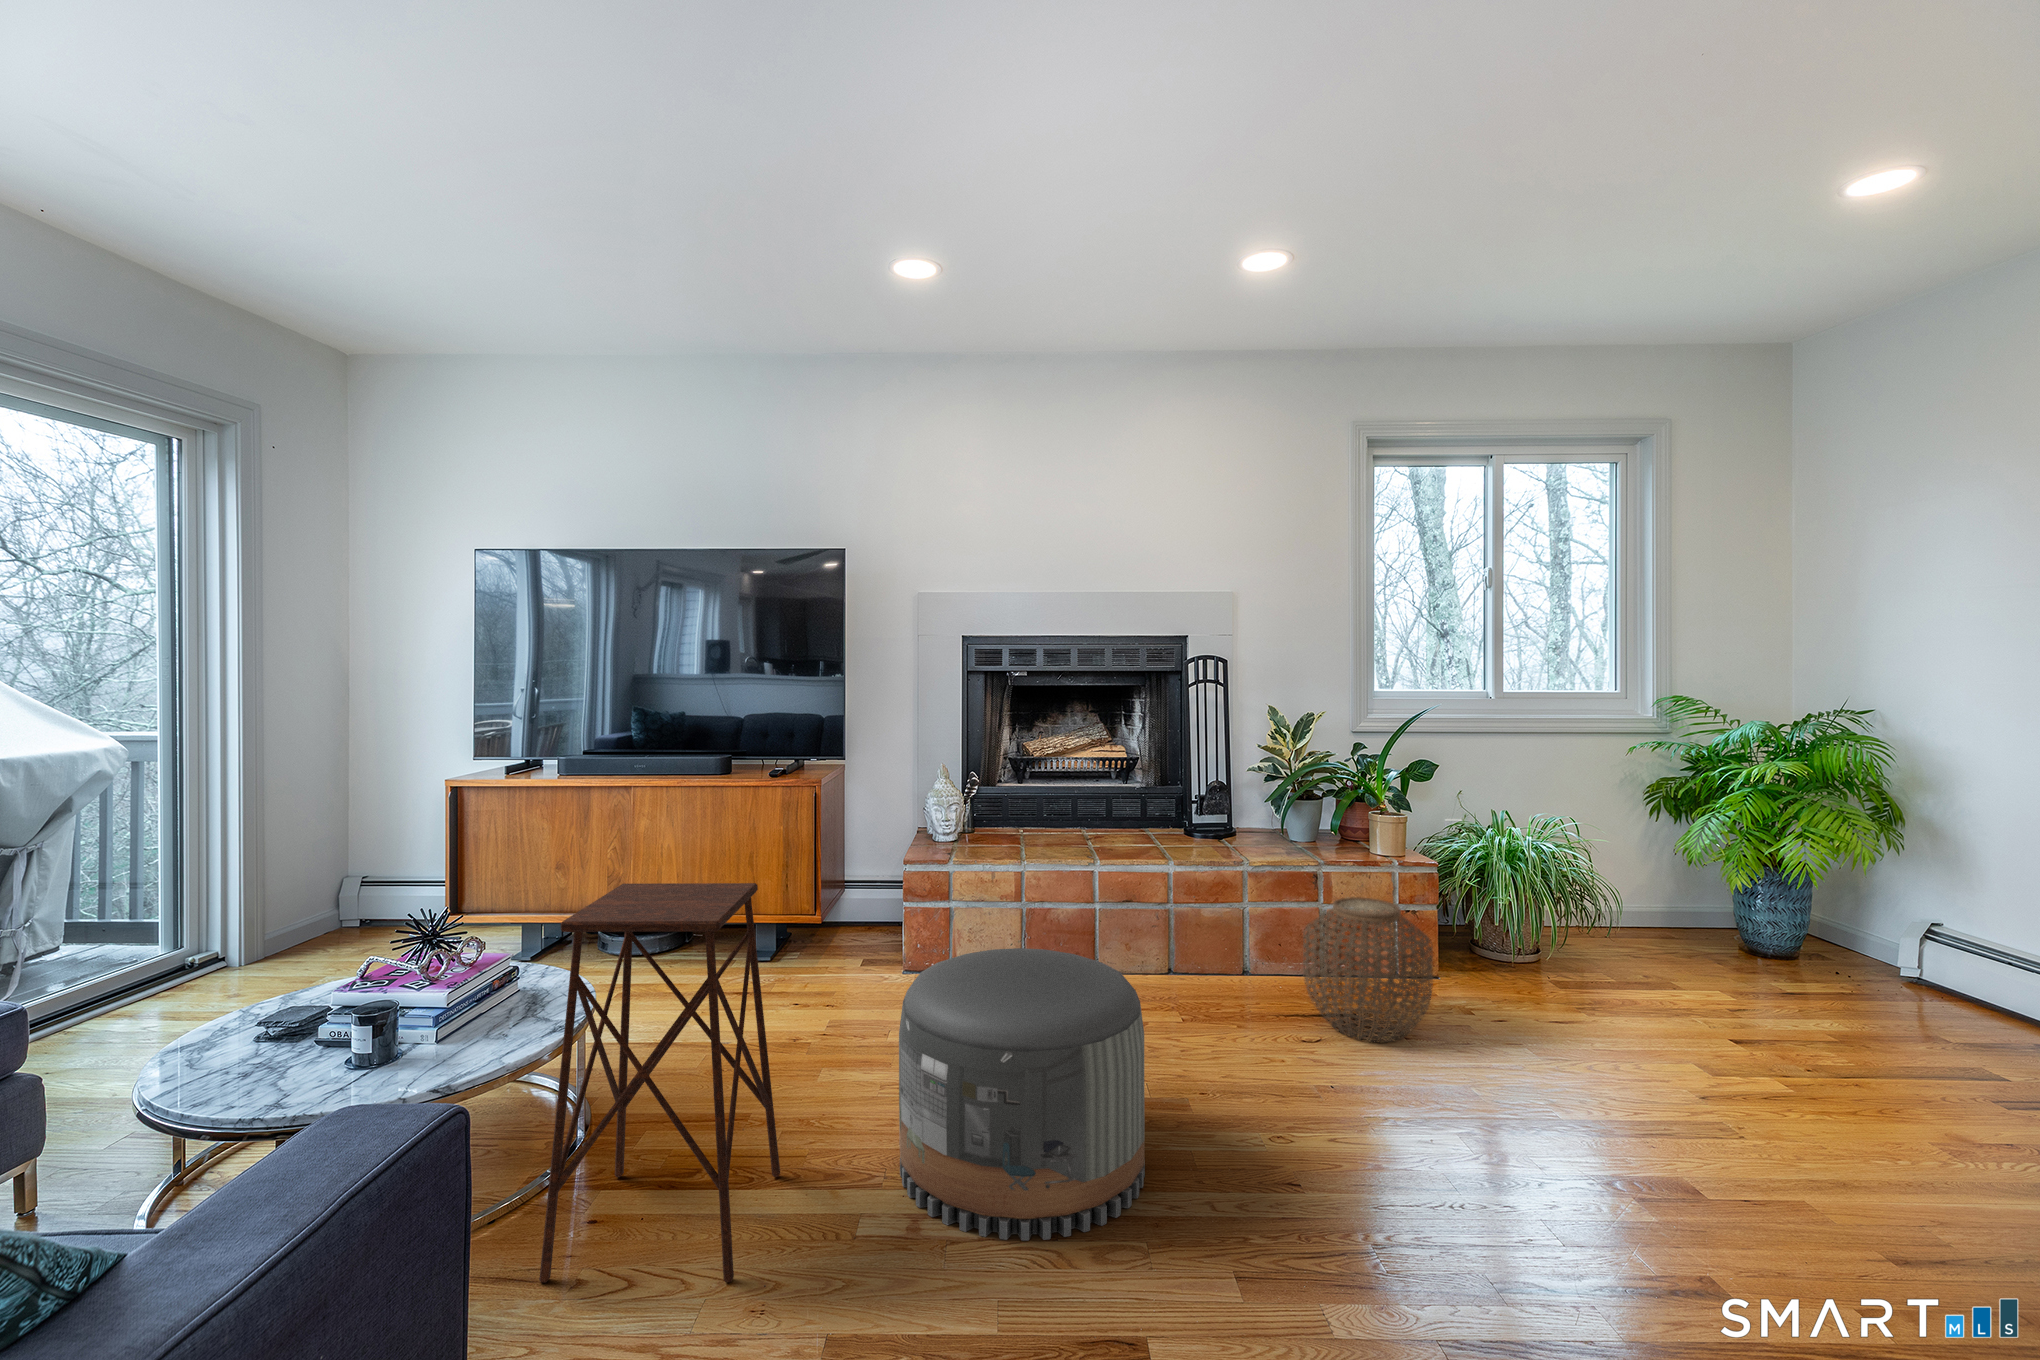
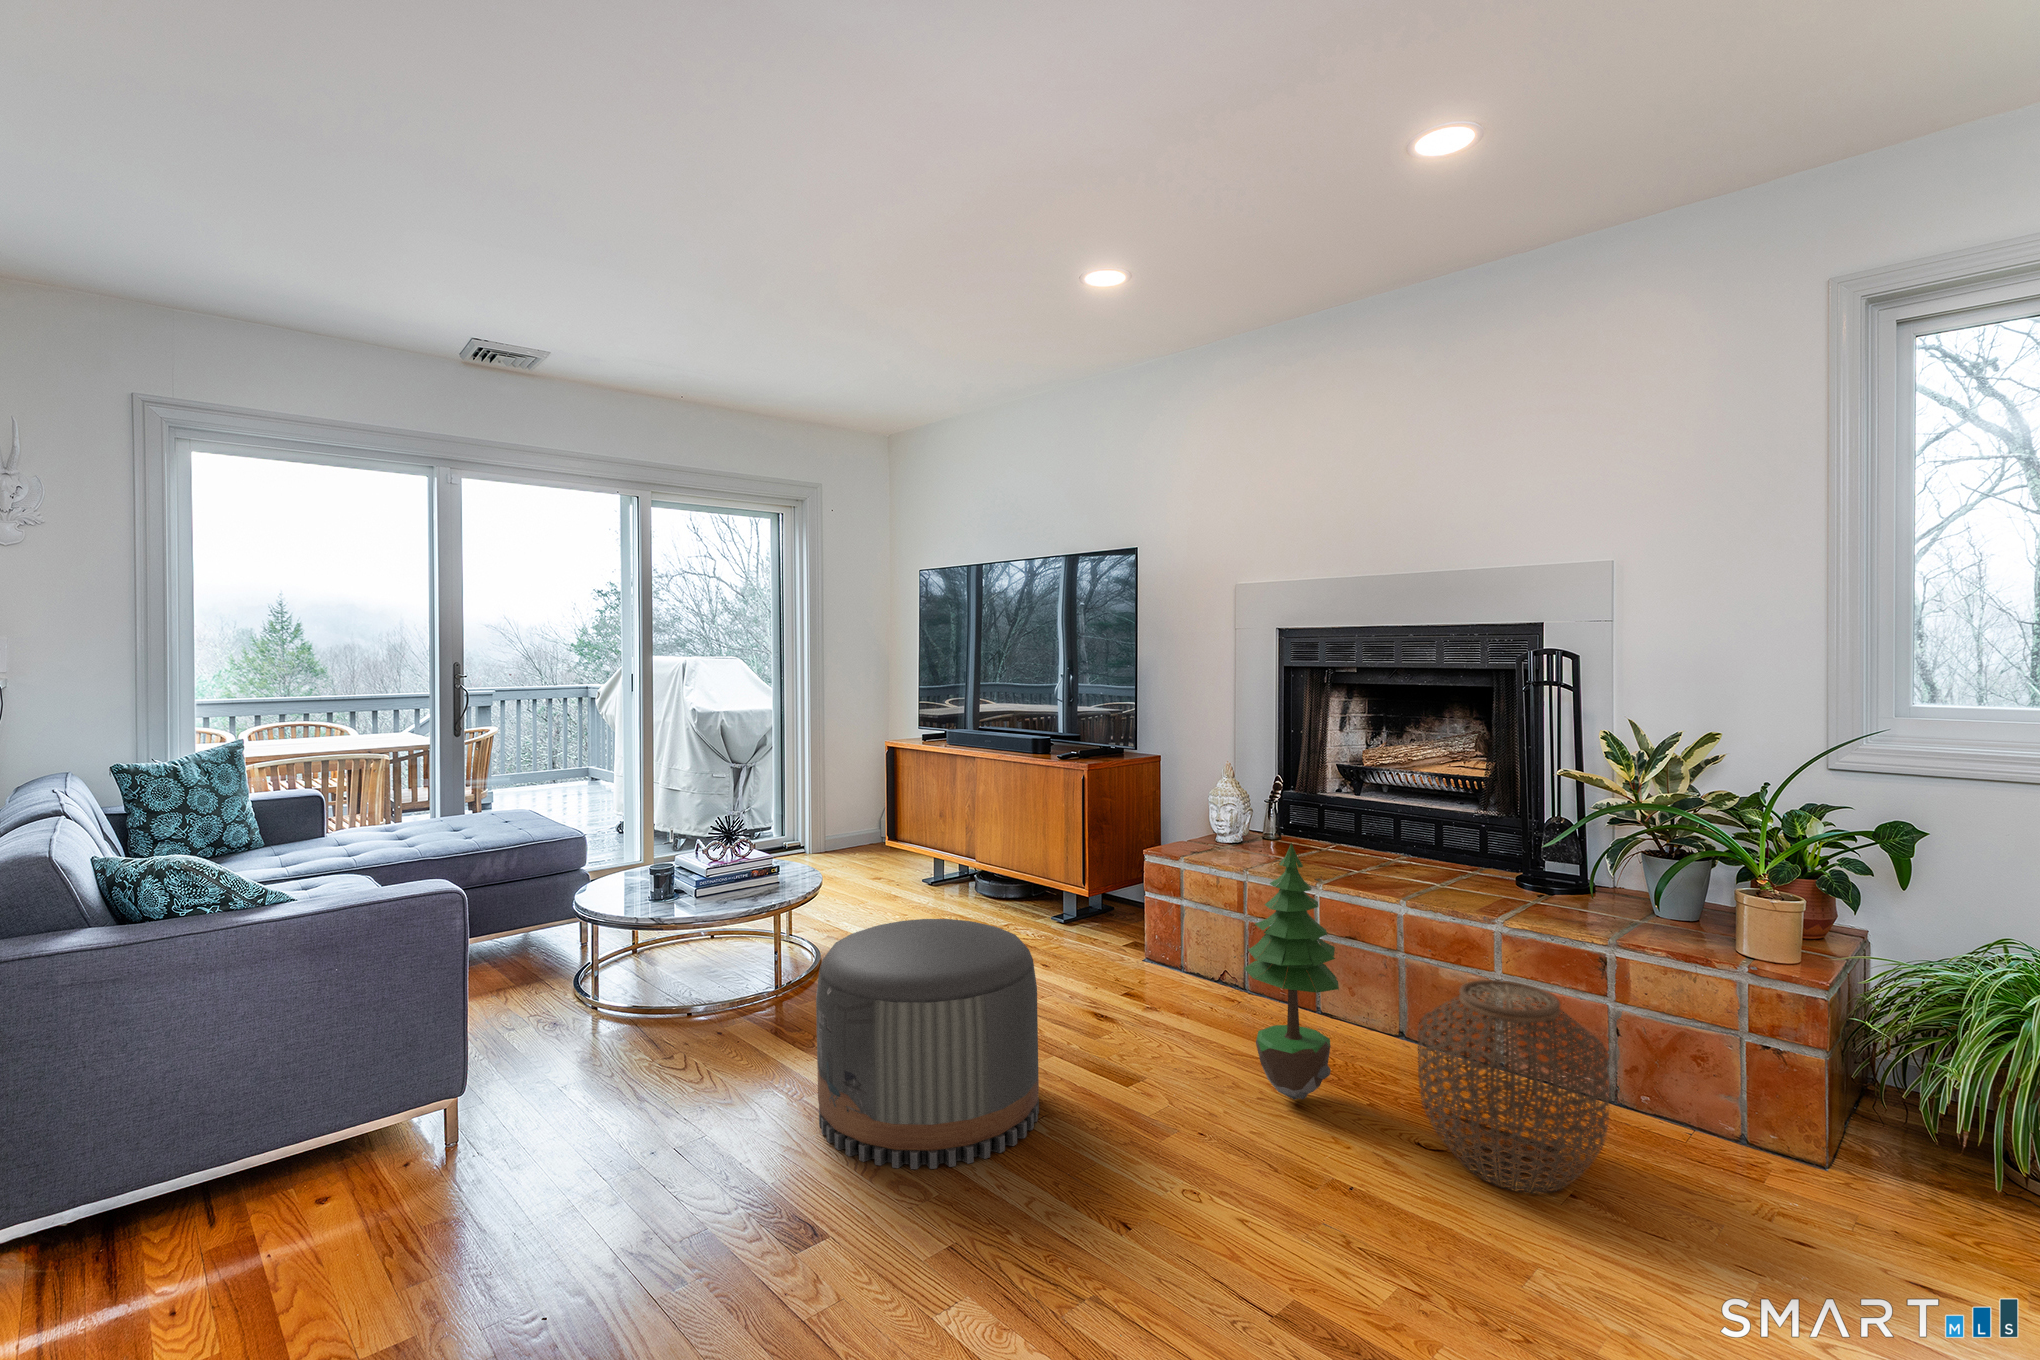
potted tree: none [1169,820,1249,1037] -> present [1244,843,1339,1100]
side table: present [539,883,780,1283] -> none [633,814,804,1088]

